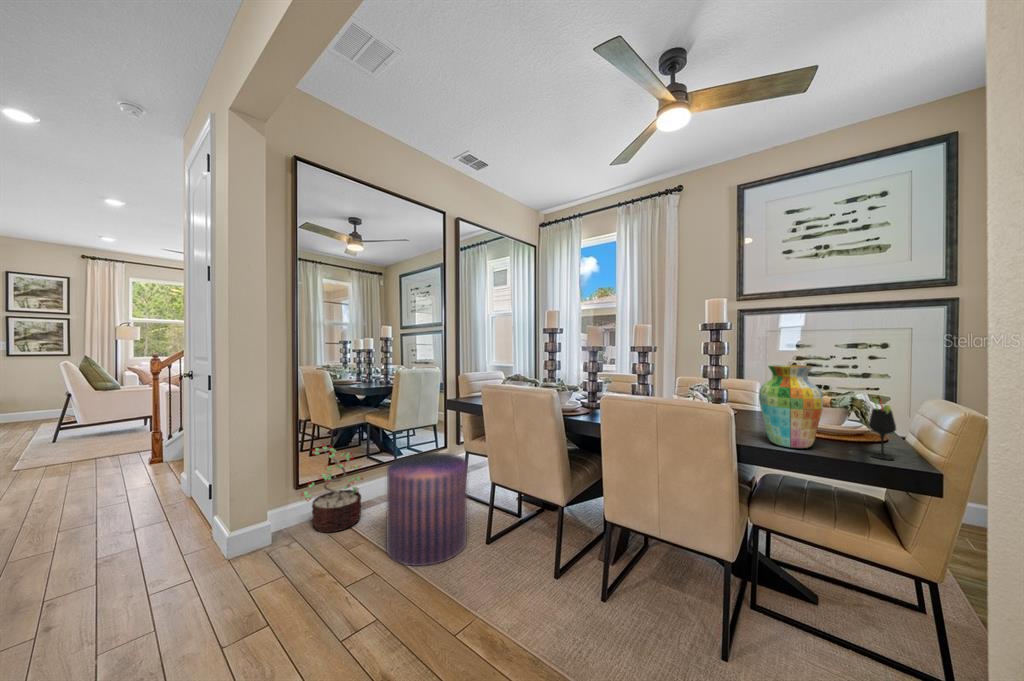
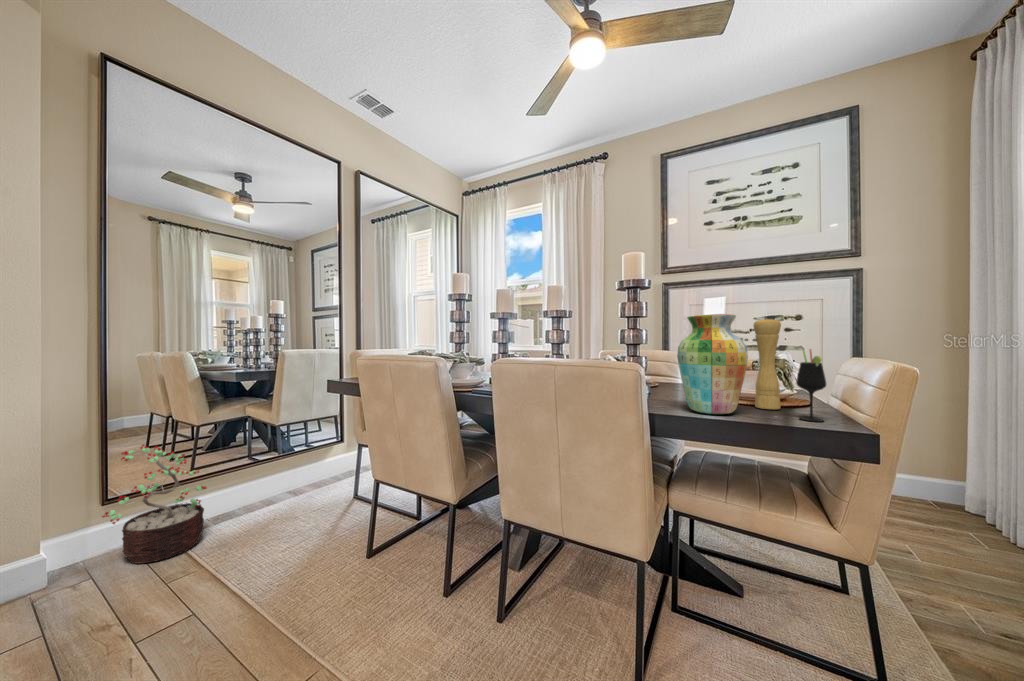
pepper mill: none [830,366,856,445] -> present [754,318,781,410]
pouf: present [386,453,467,566] -> none [222,448,342,600]

